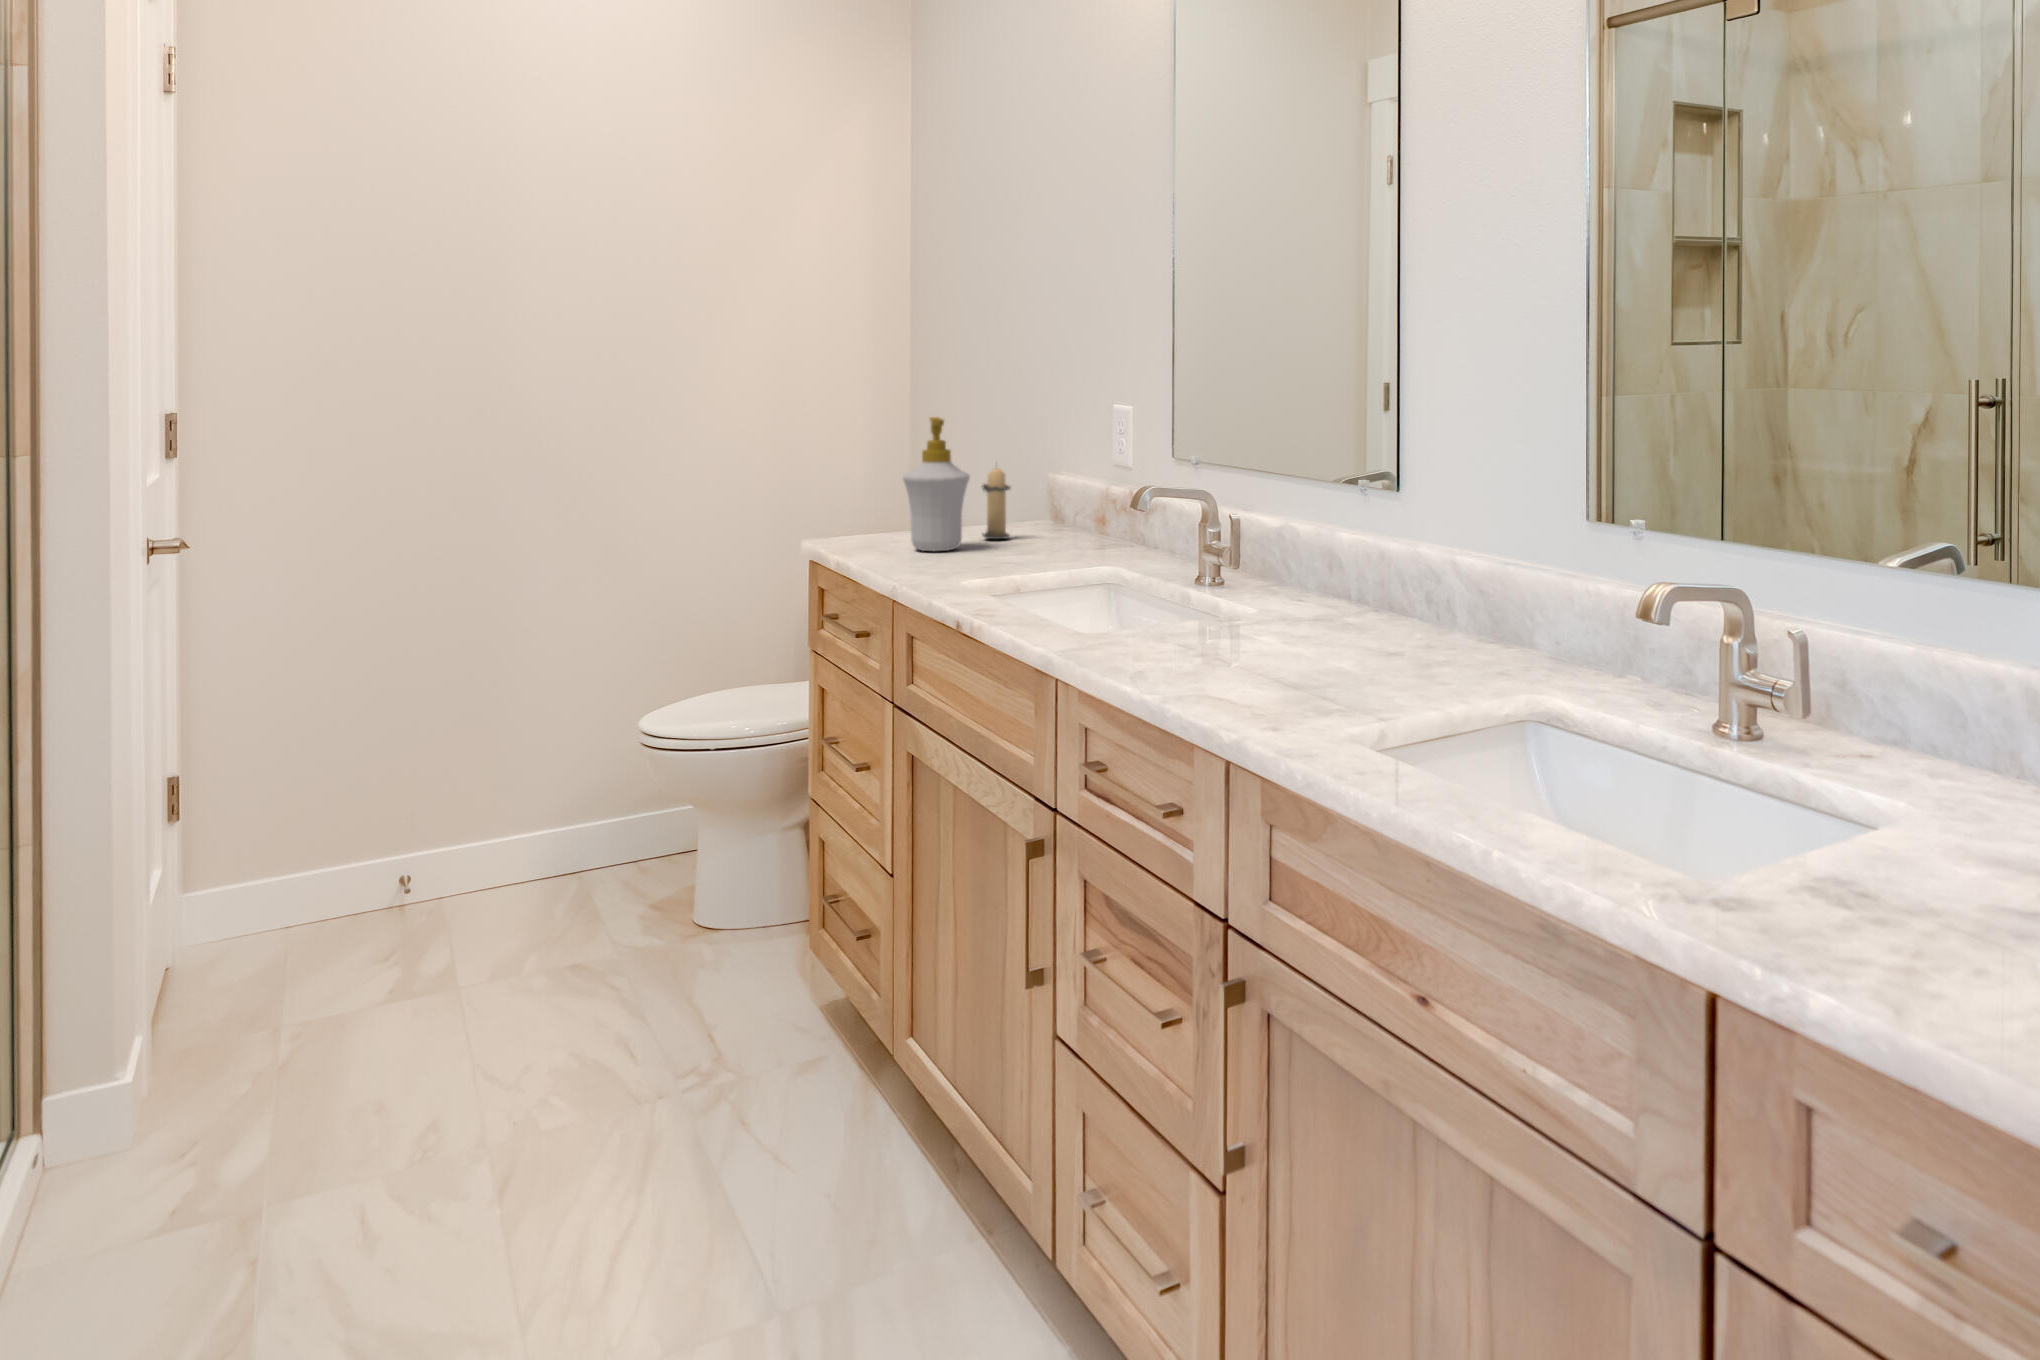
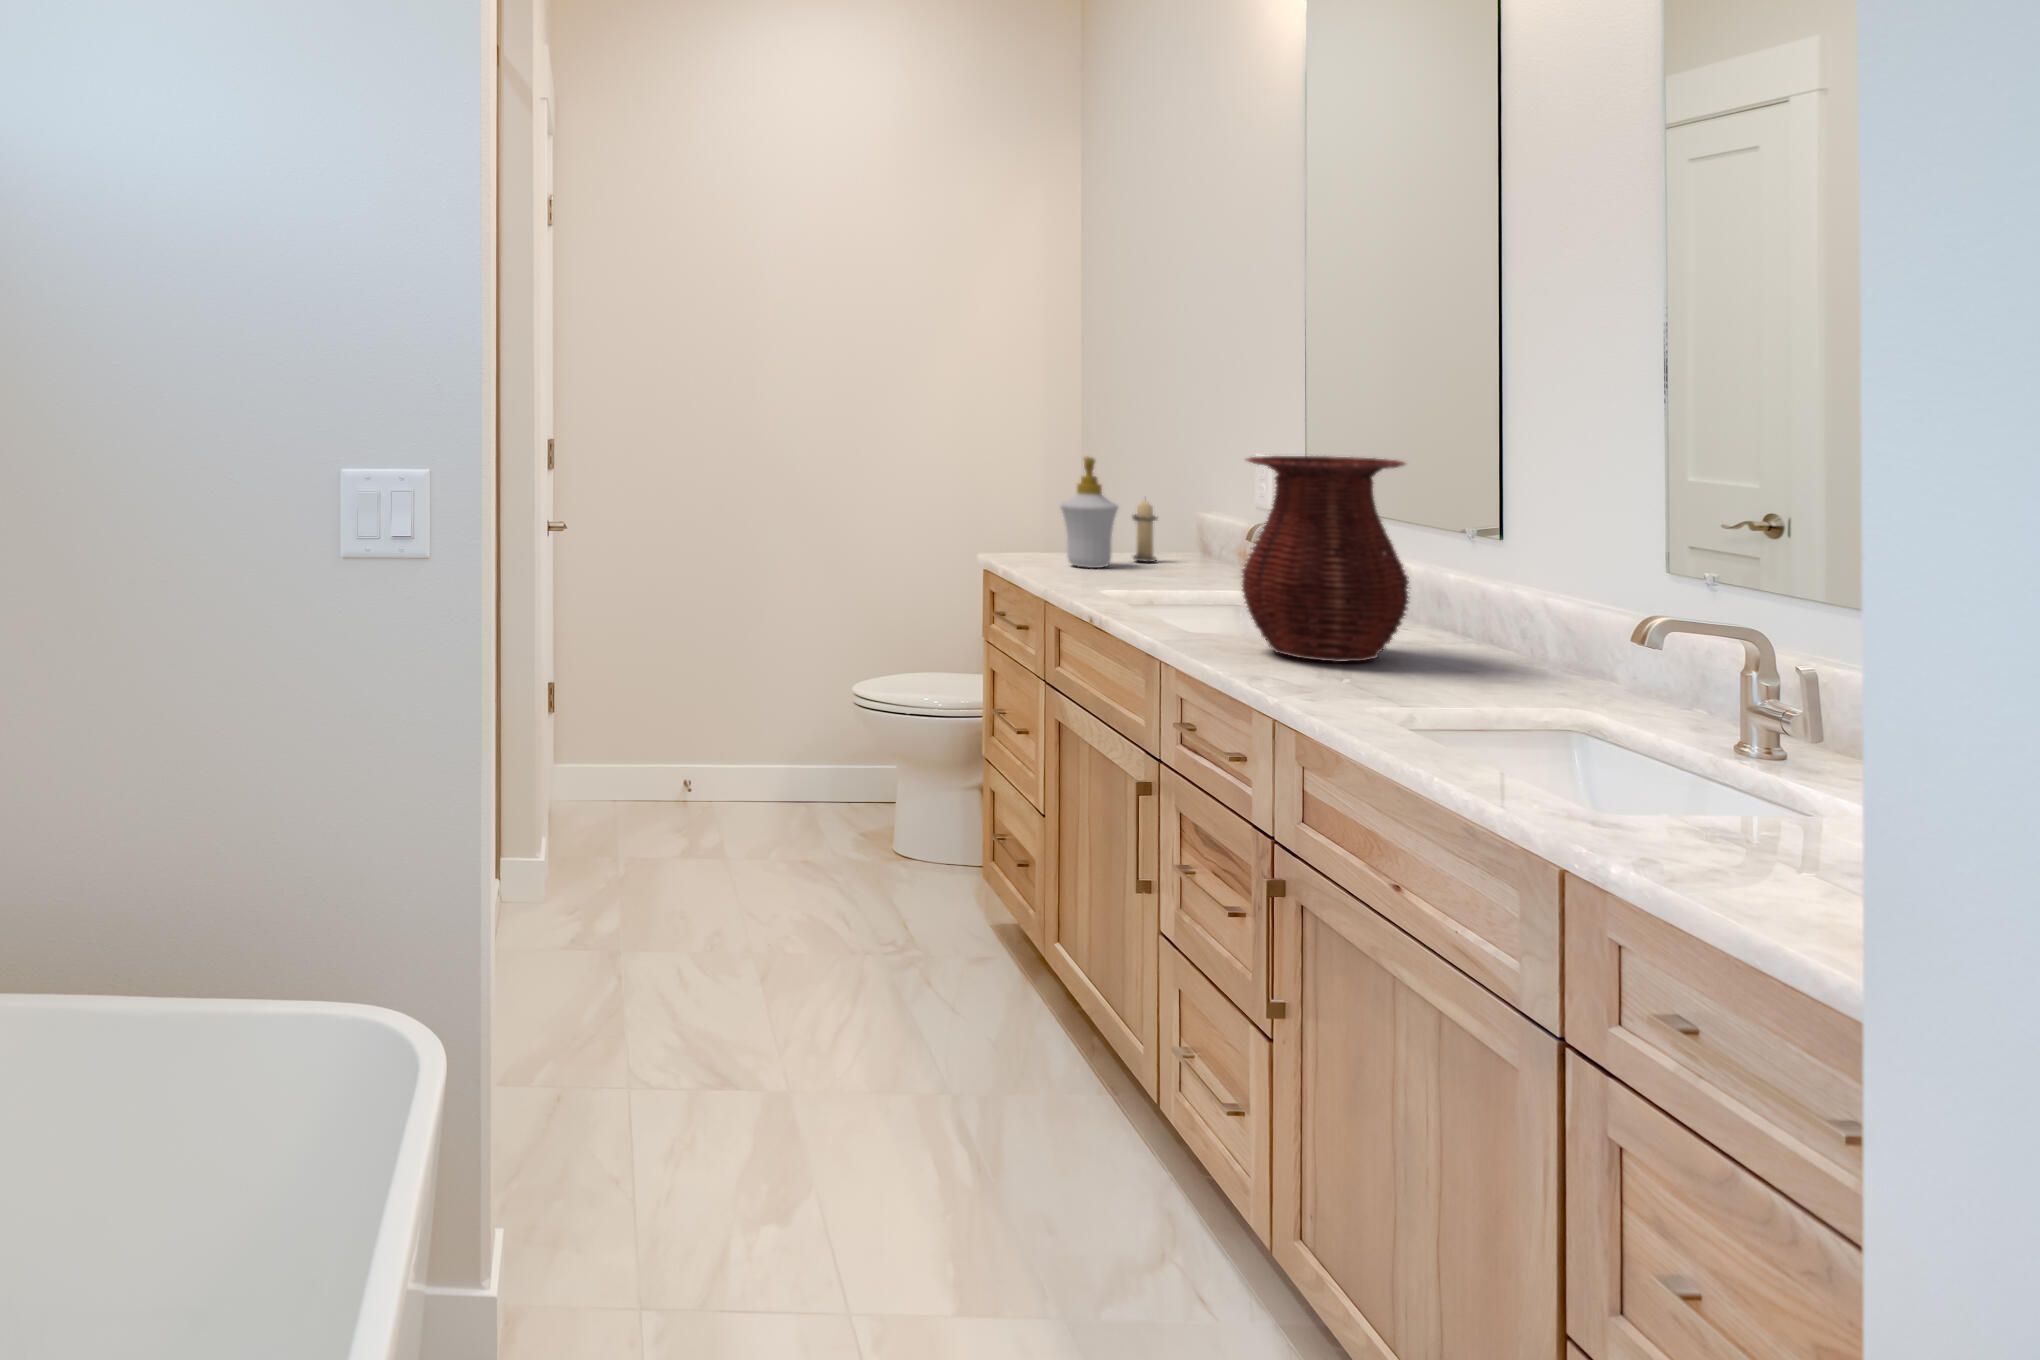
vase: none [1150,405,1343,663] -> present [1242,456,1410,662]

